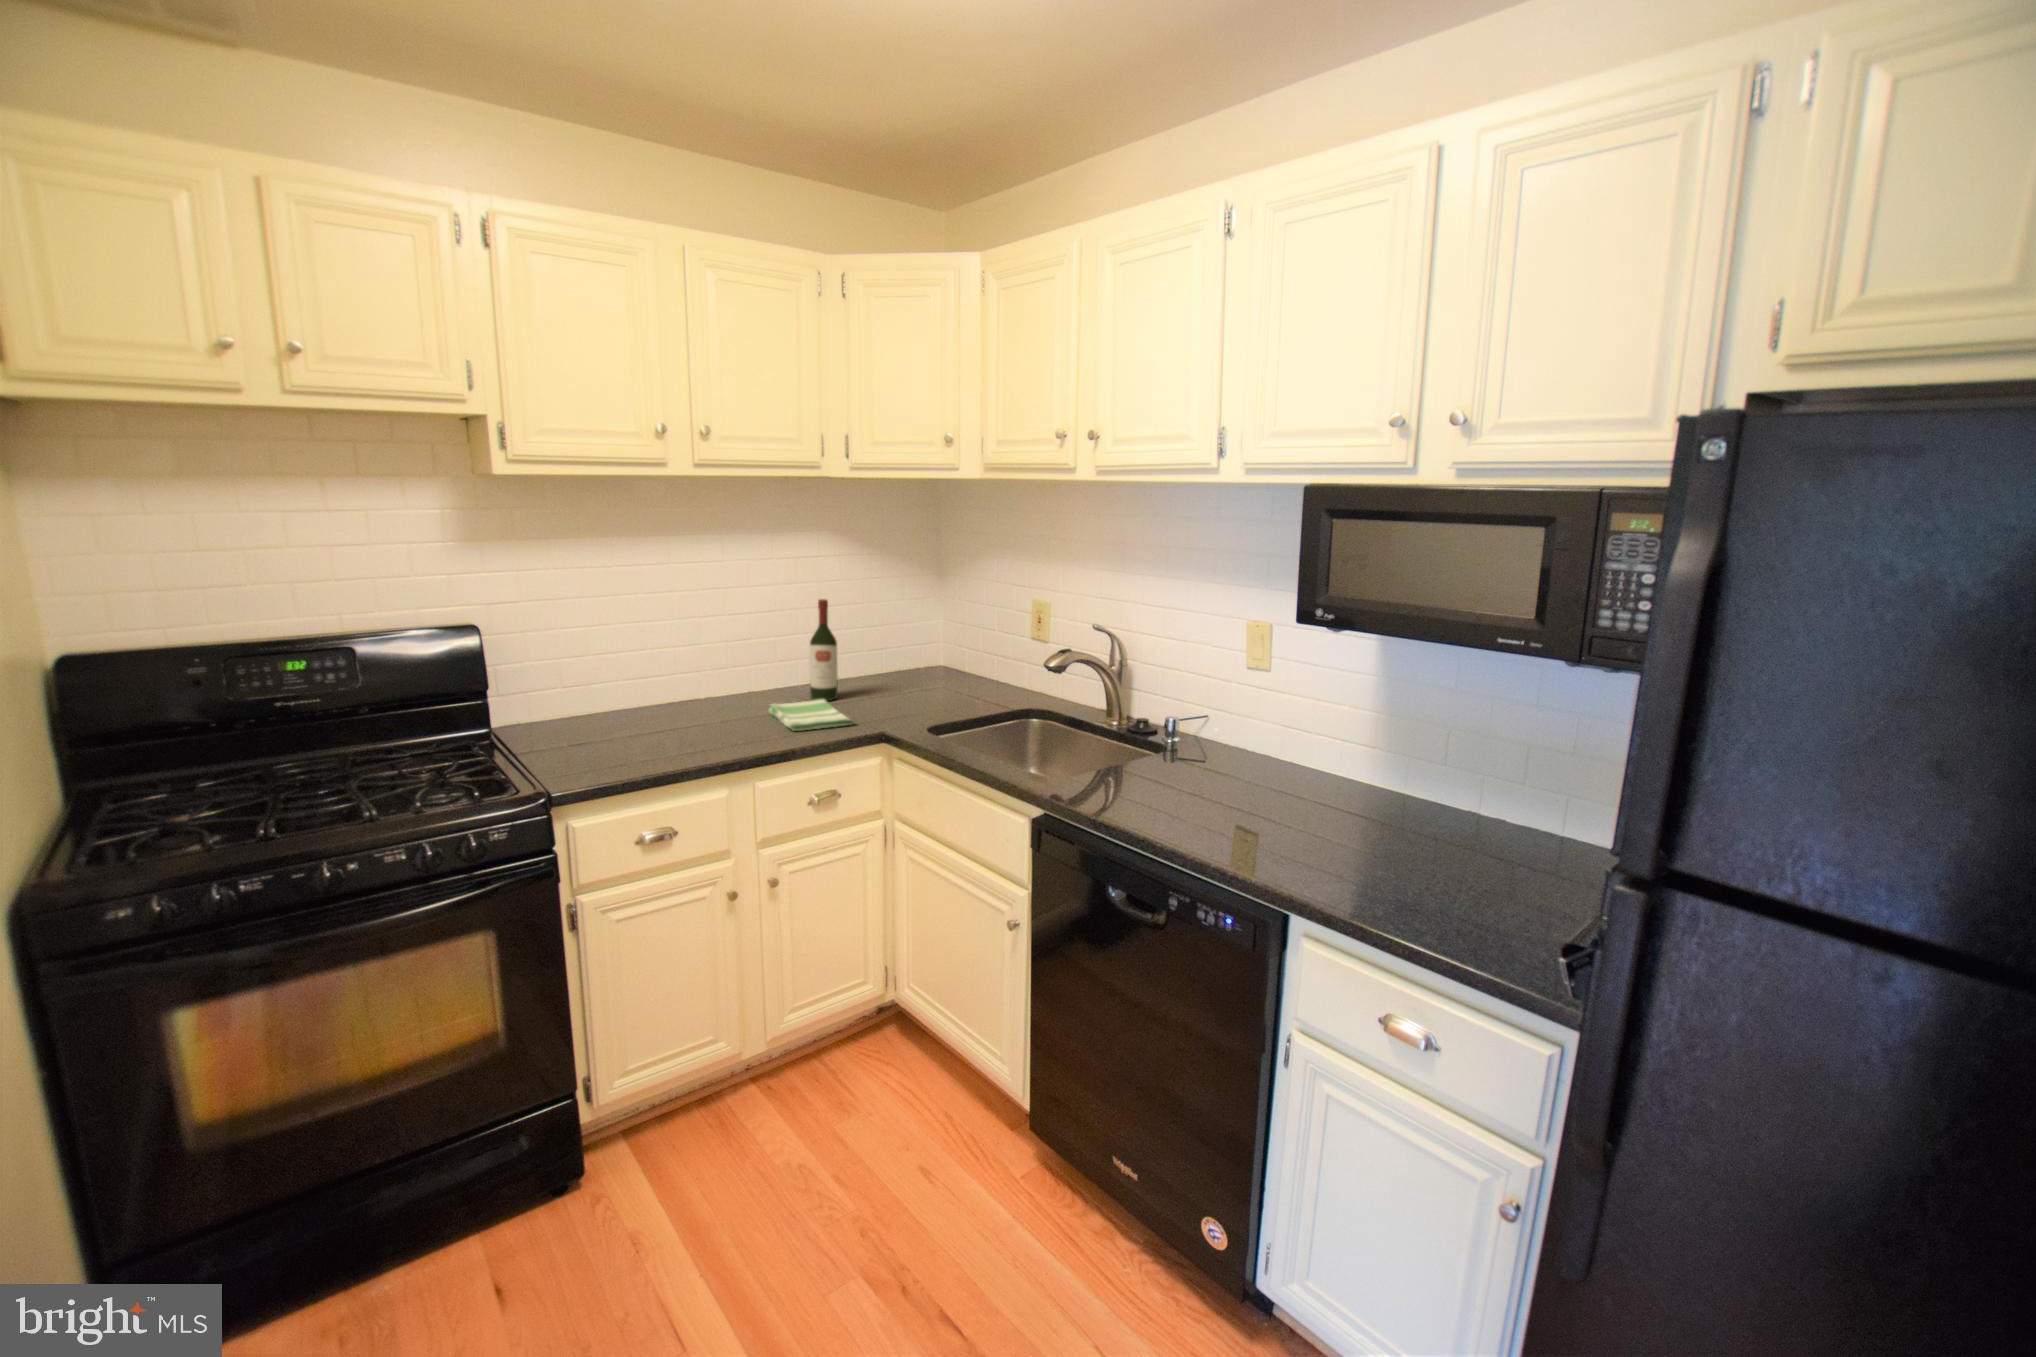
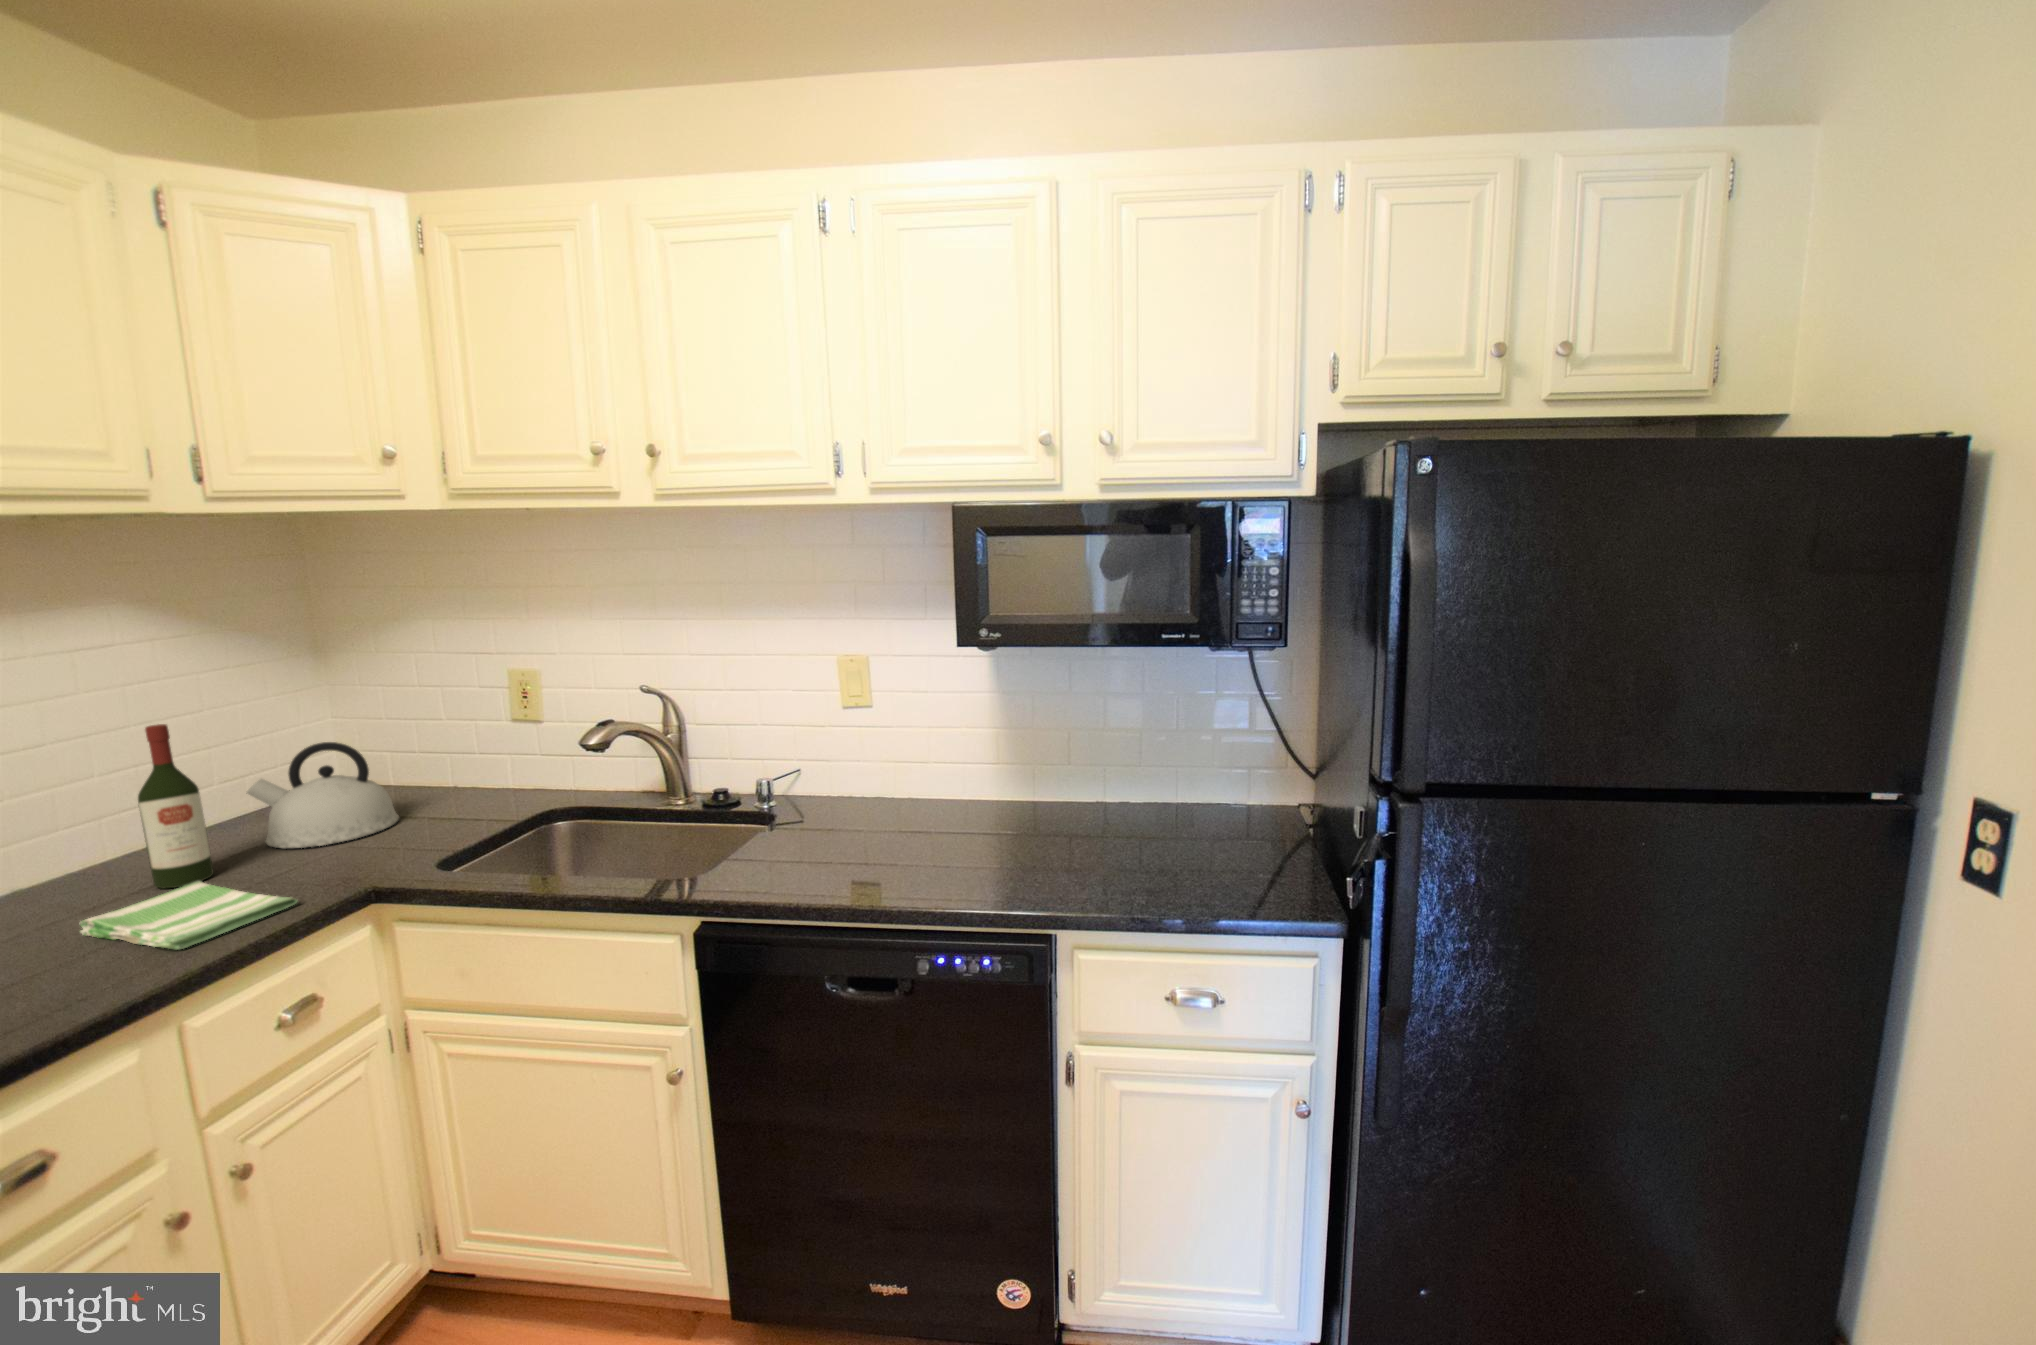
kettle: none [867,628,943,698] -> present [246,742,399,848]

